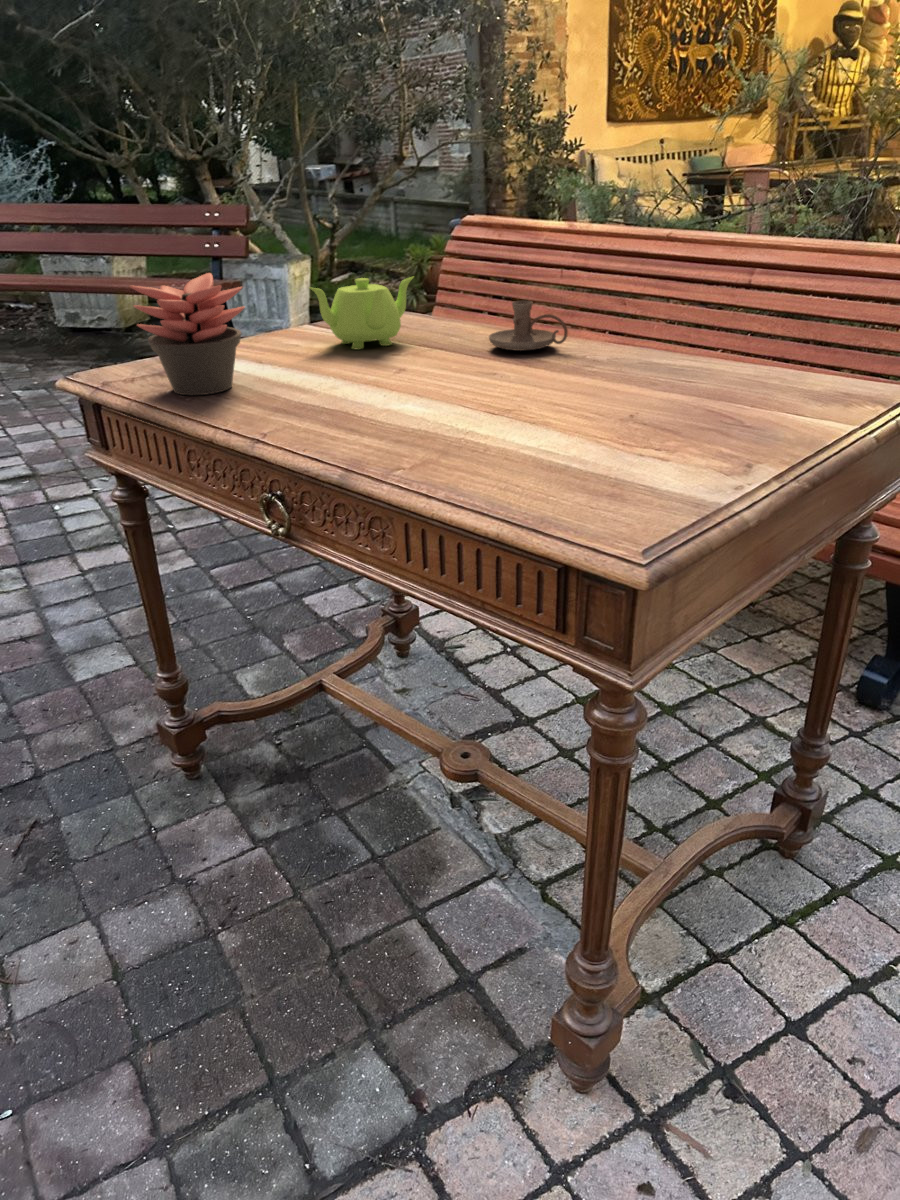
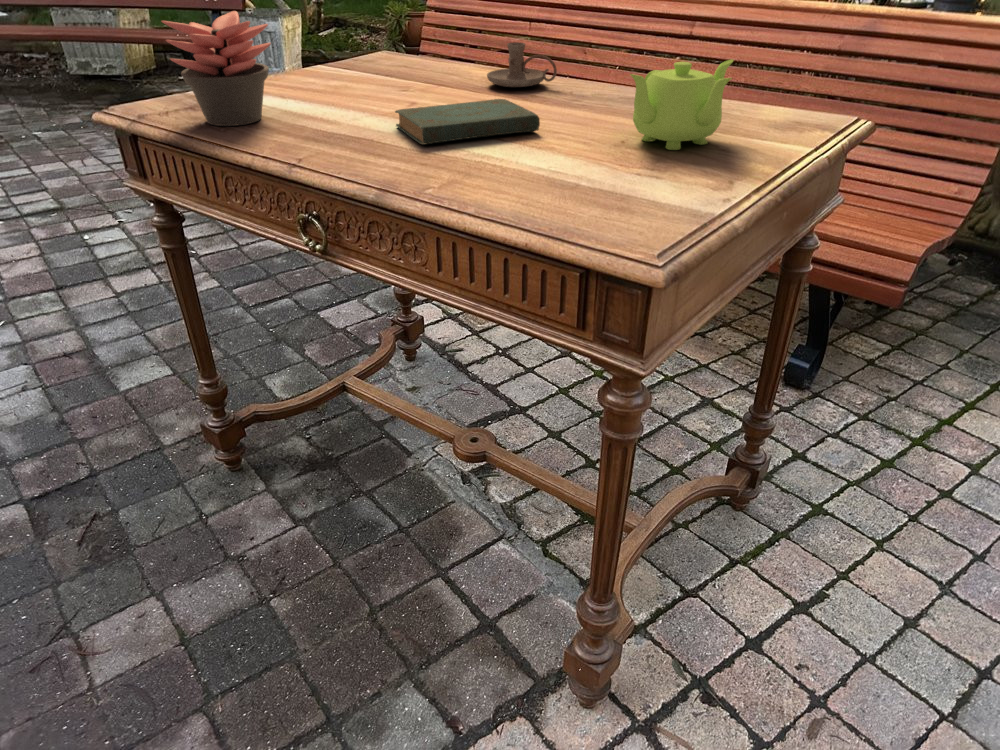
teapot: present [310,277,413,349] -> present [630,60,733,150]
book: none [375,365,535,418] -> present [395,99,540,144]

